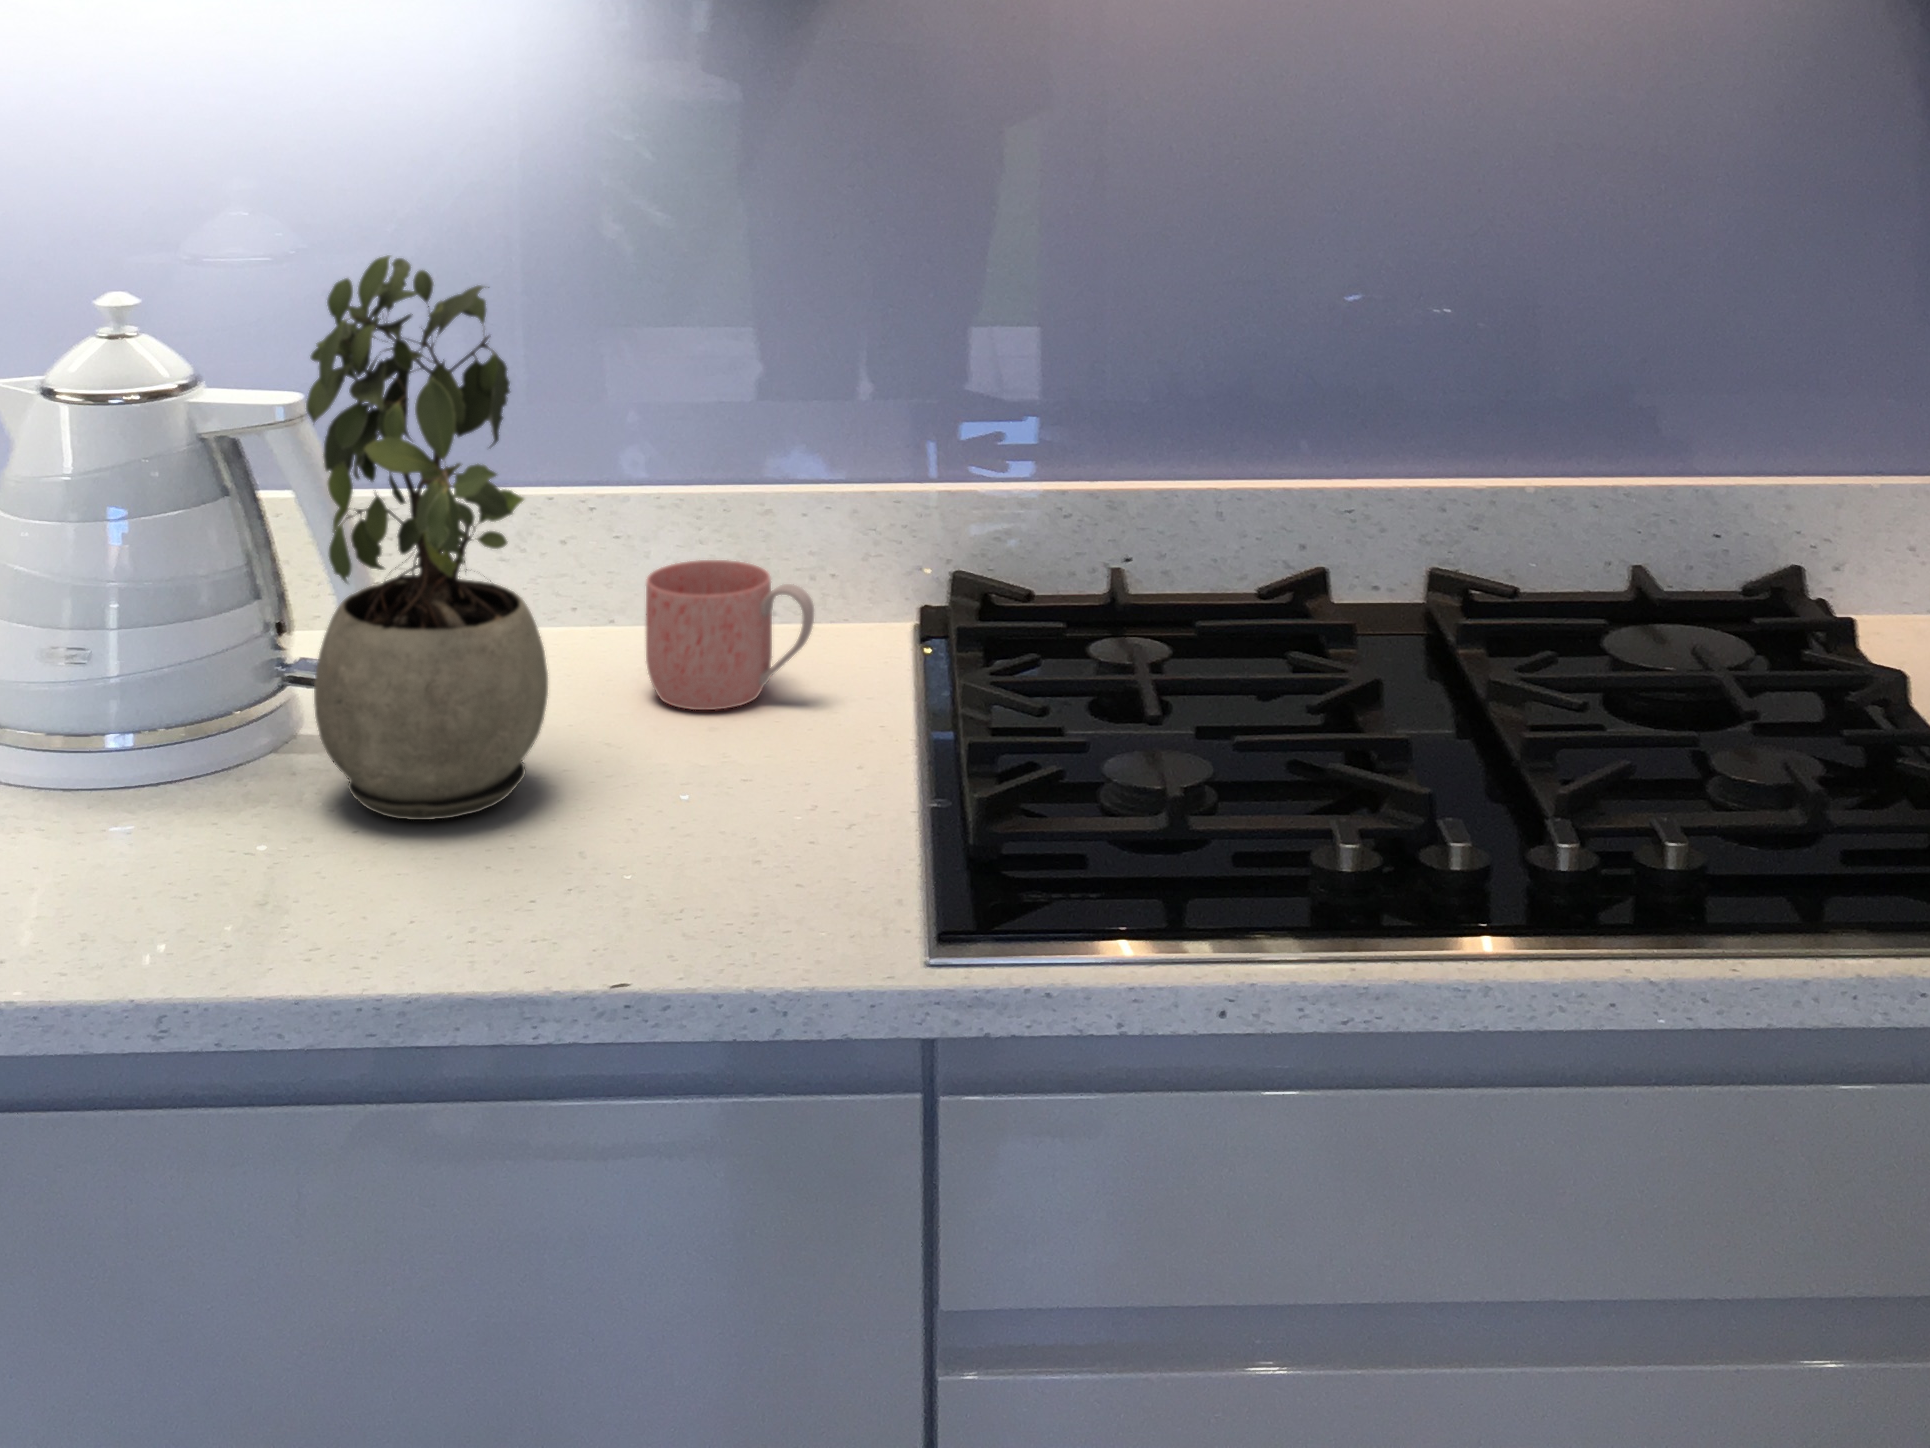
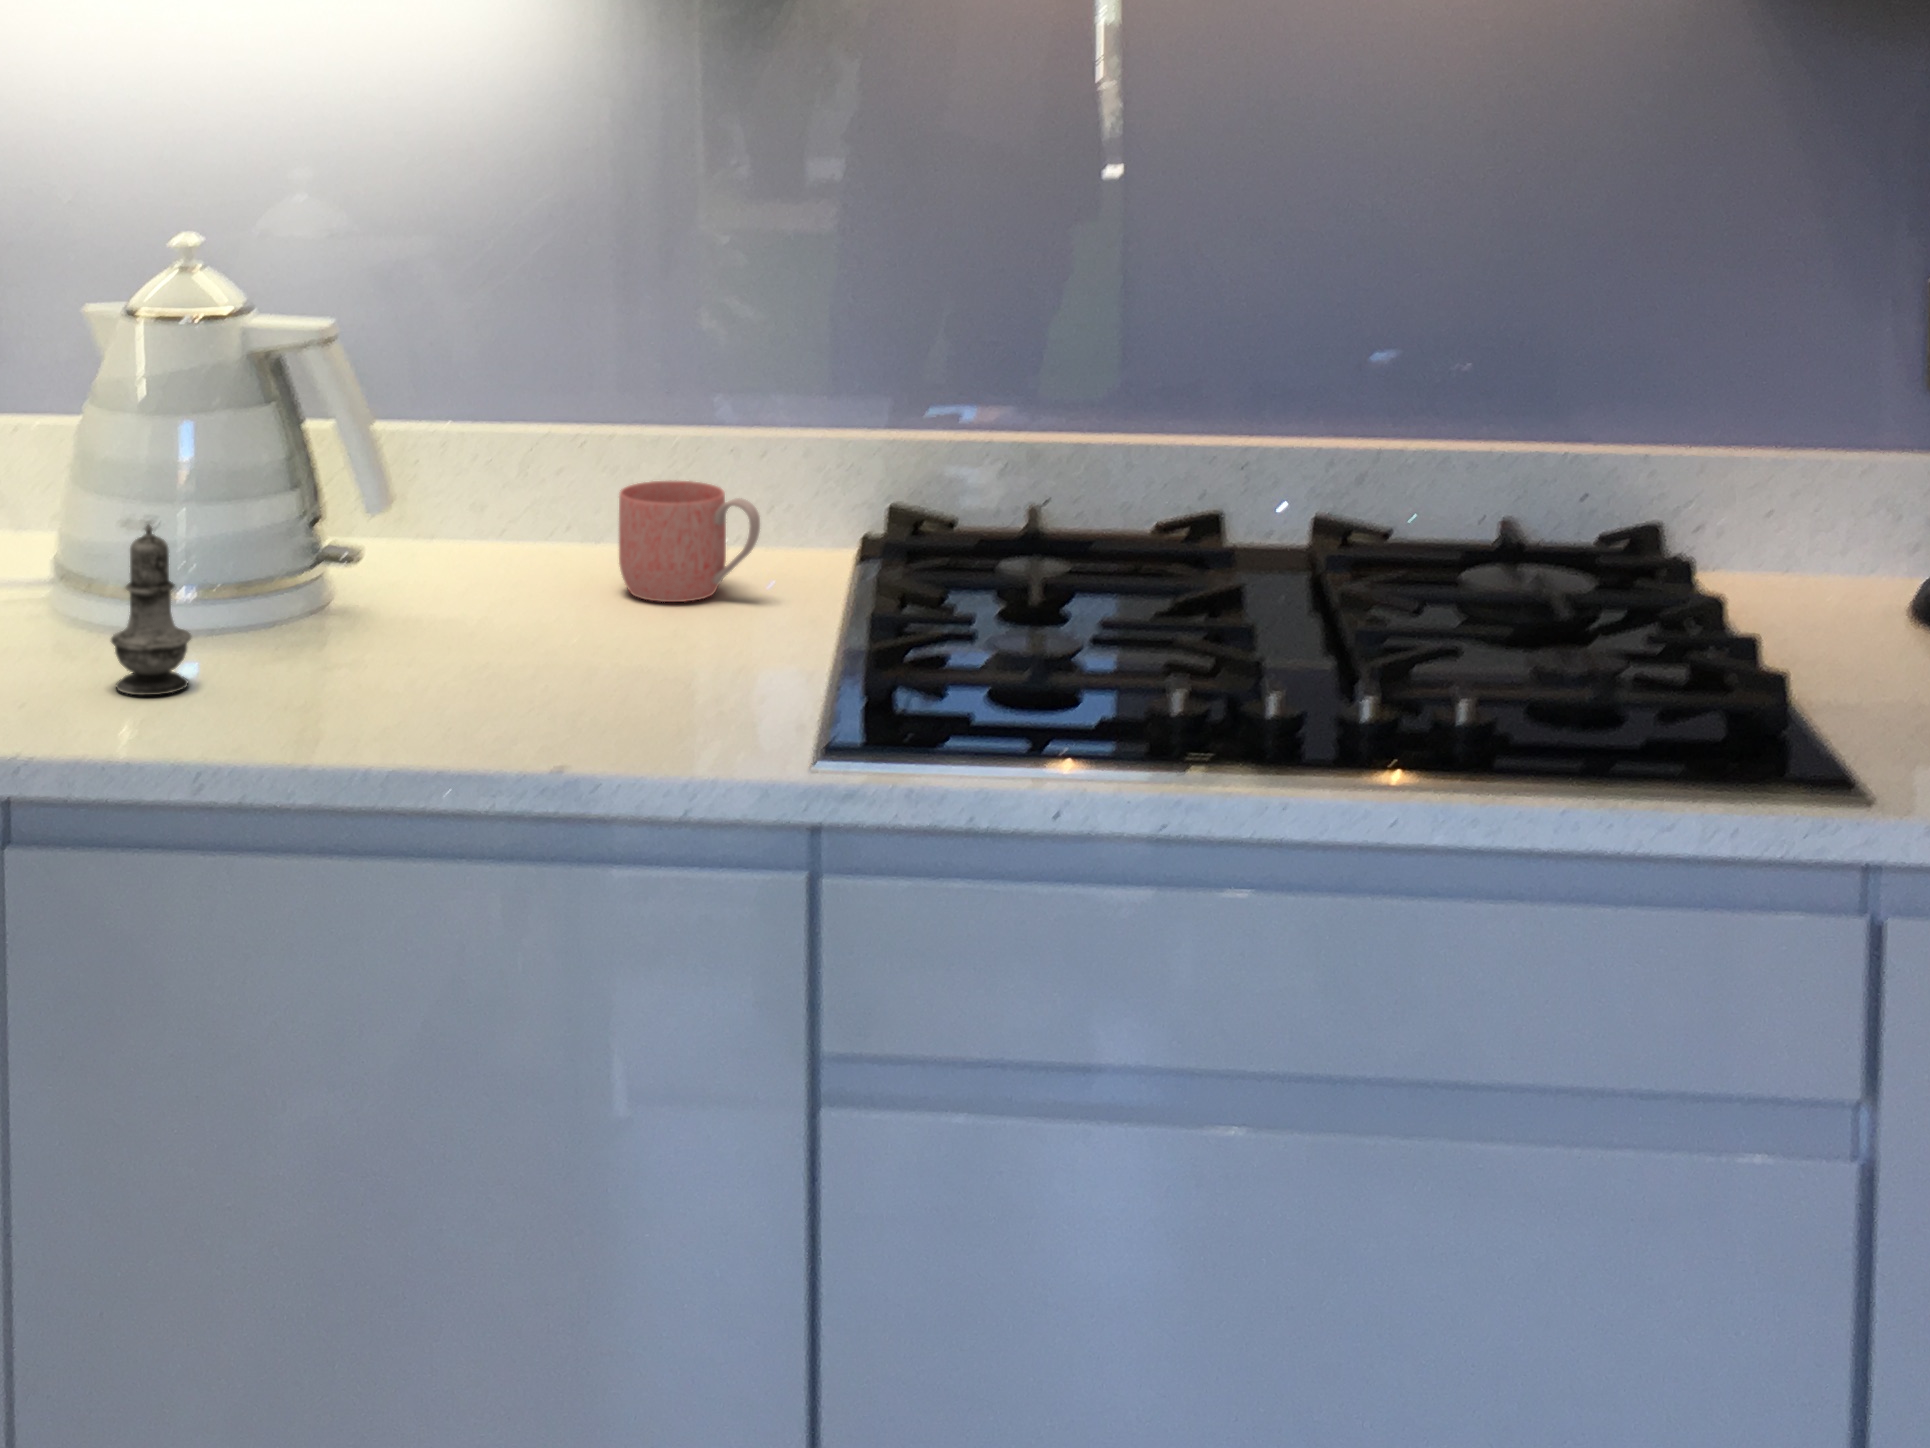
potted plant: present [306,256,548,820] -> none [328,195,525,662]
salt shaker: none [36,677,140,893] -> present [111,525,191,695]

